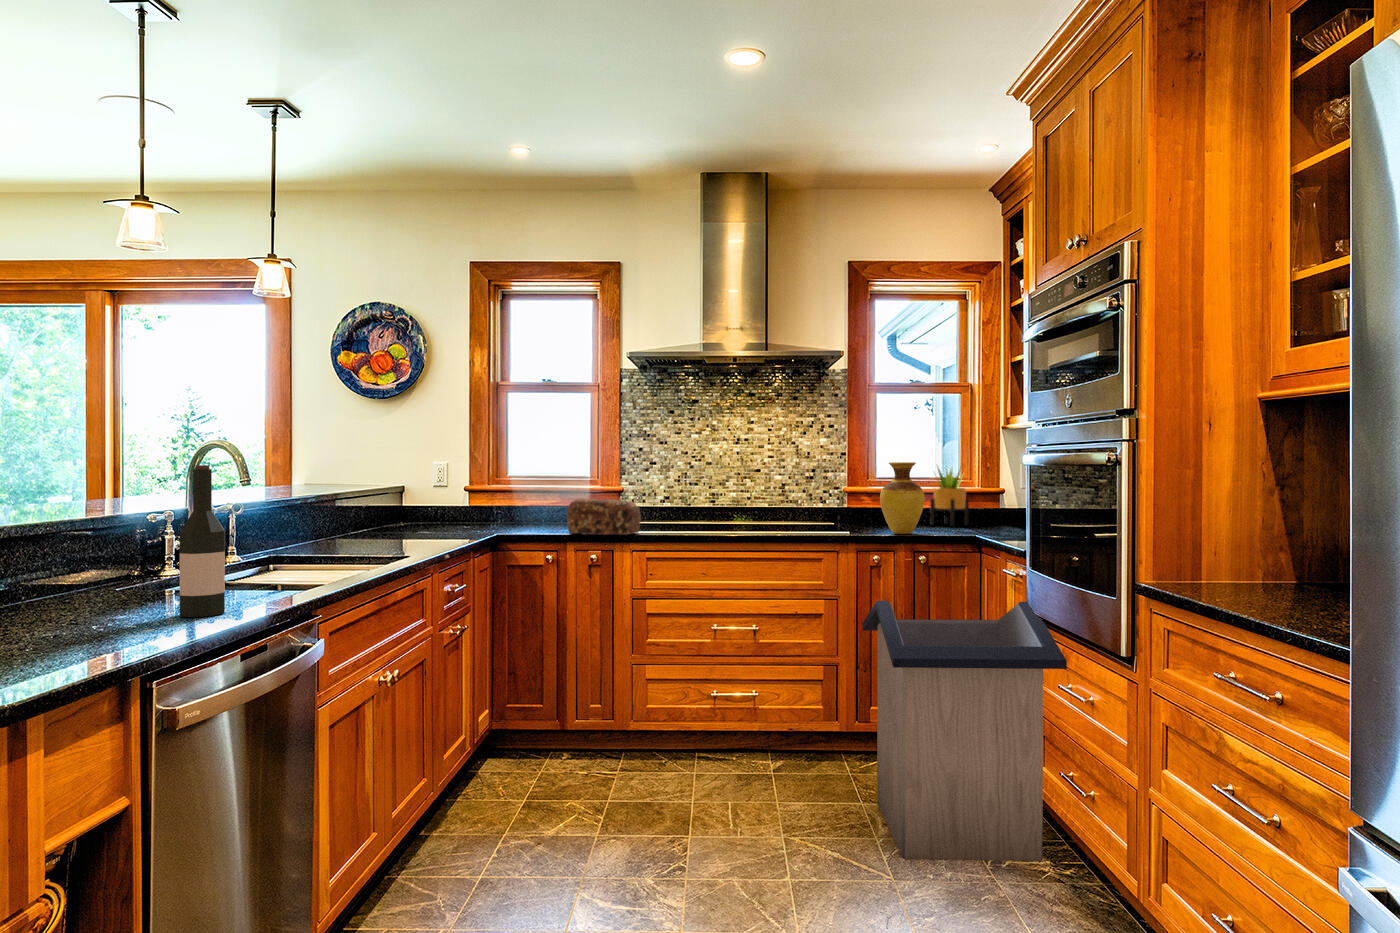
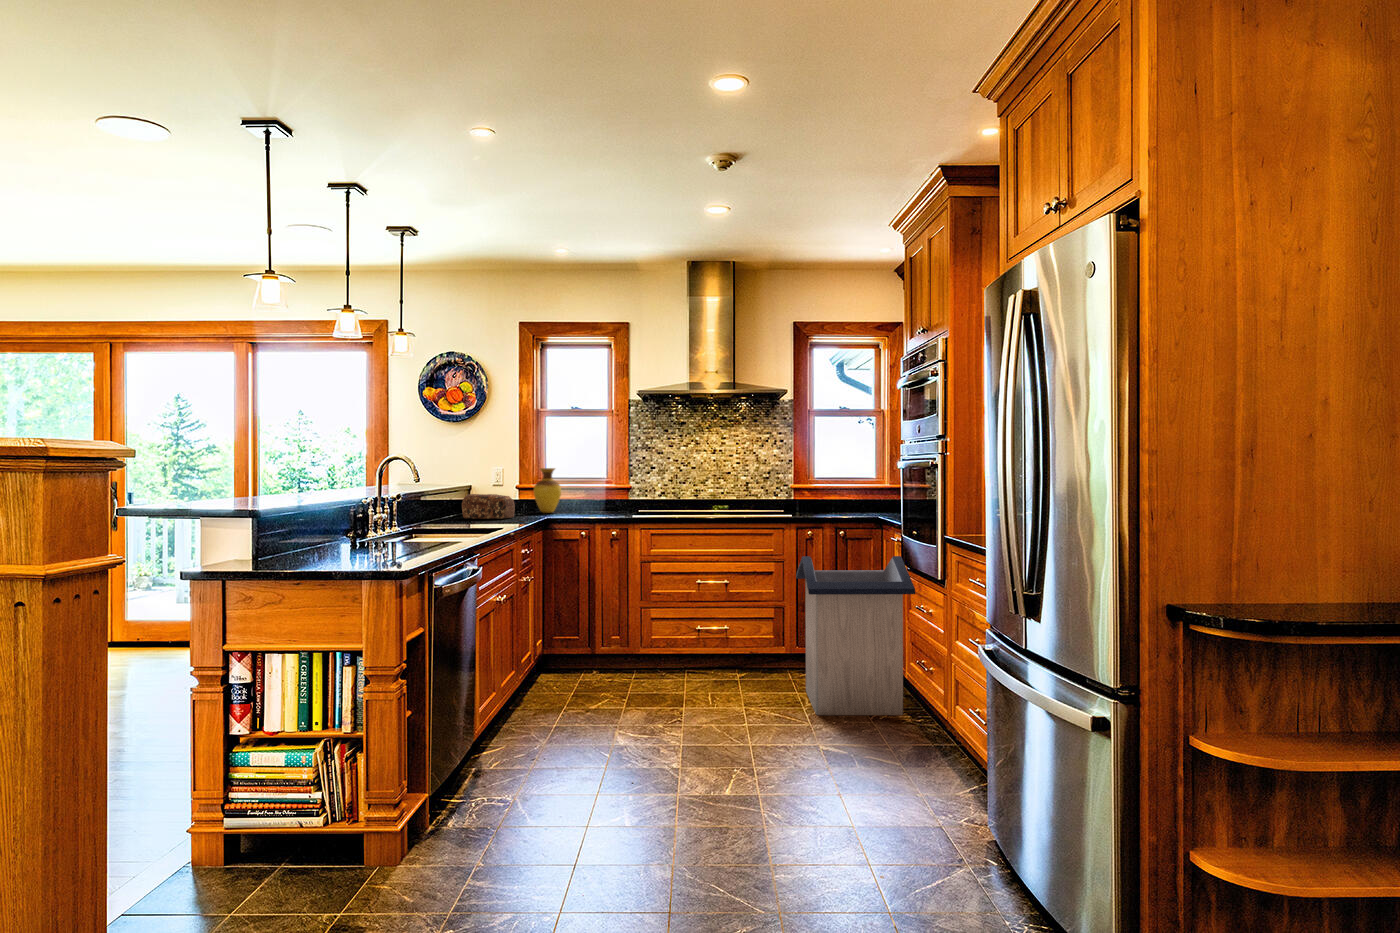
vase: present [880,462,925,534] -> present [534,468,561,513]
wine bottle: present [180,465,225,617] -> none [413,472,436,552]
potted plant: present [930,467,969,526] -> none [853,467,880,512]
bread loaf: present [567,499,641,535] -> present [462,494,515,519]

